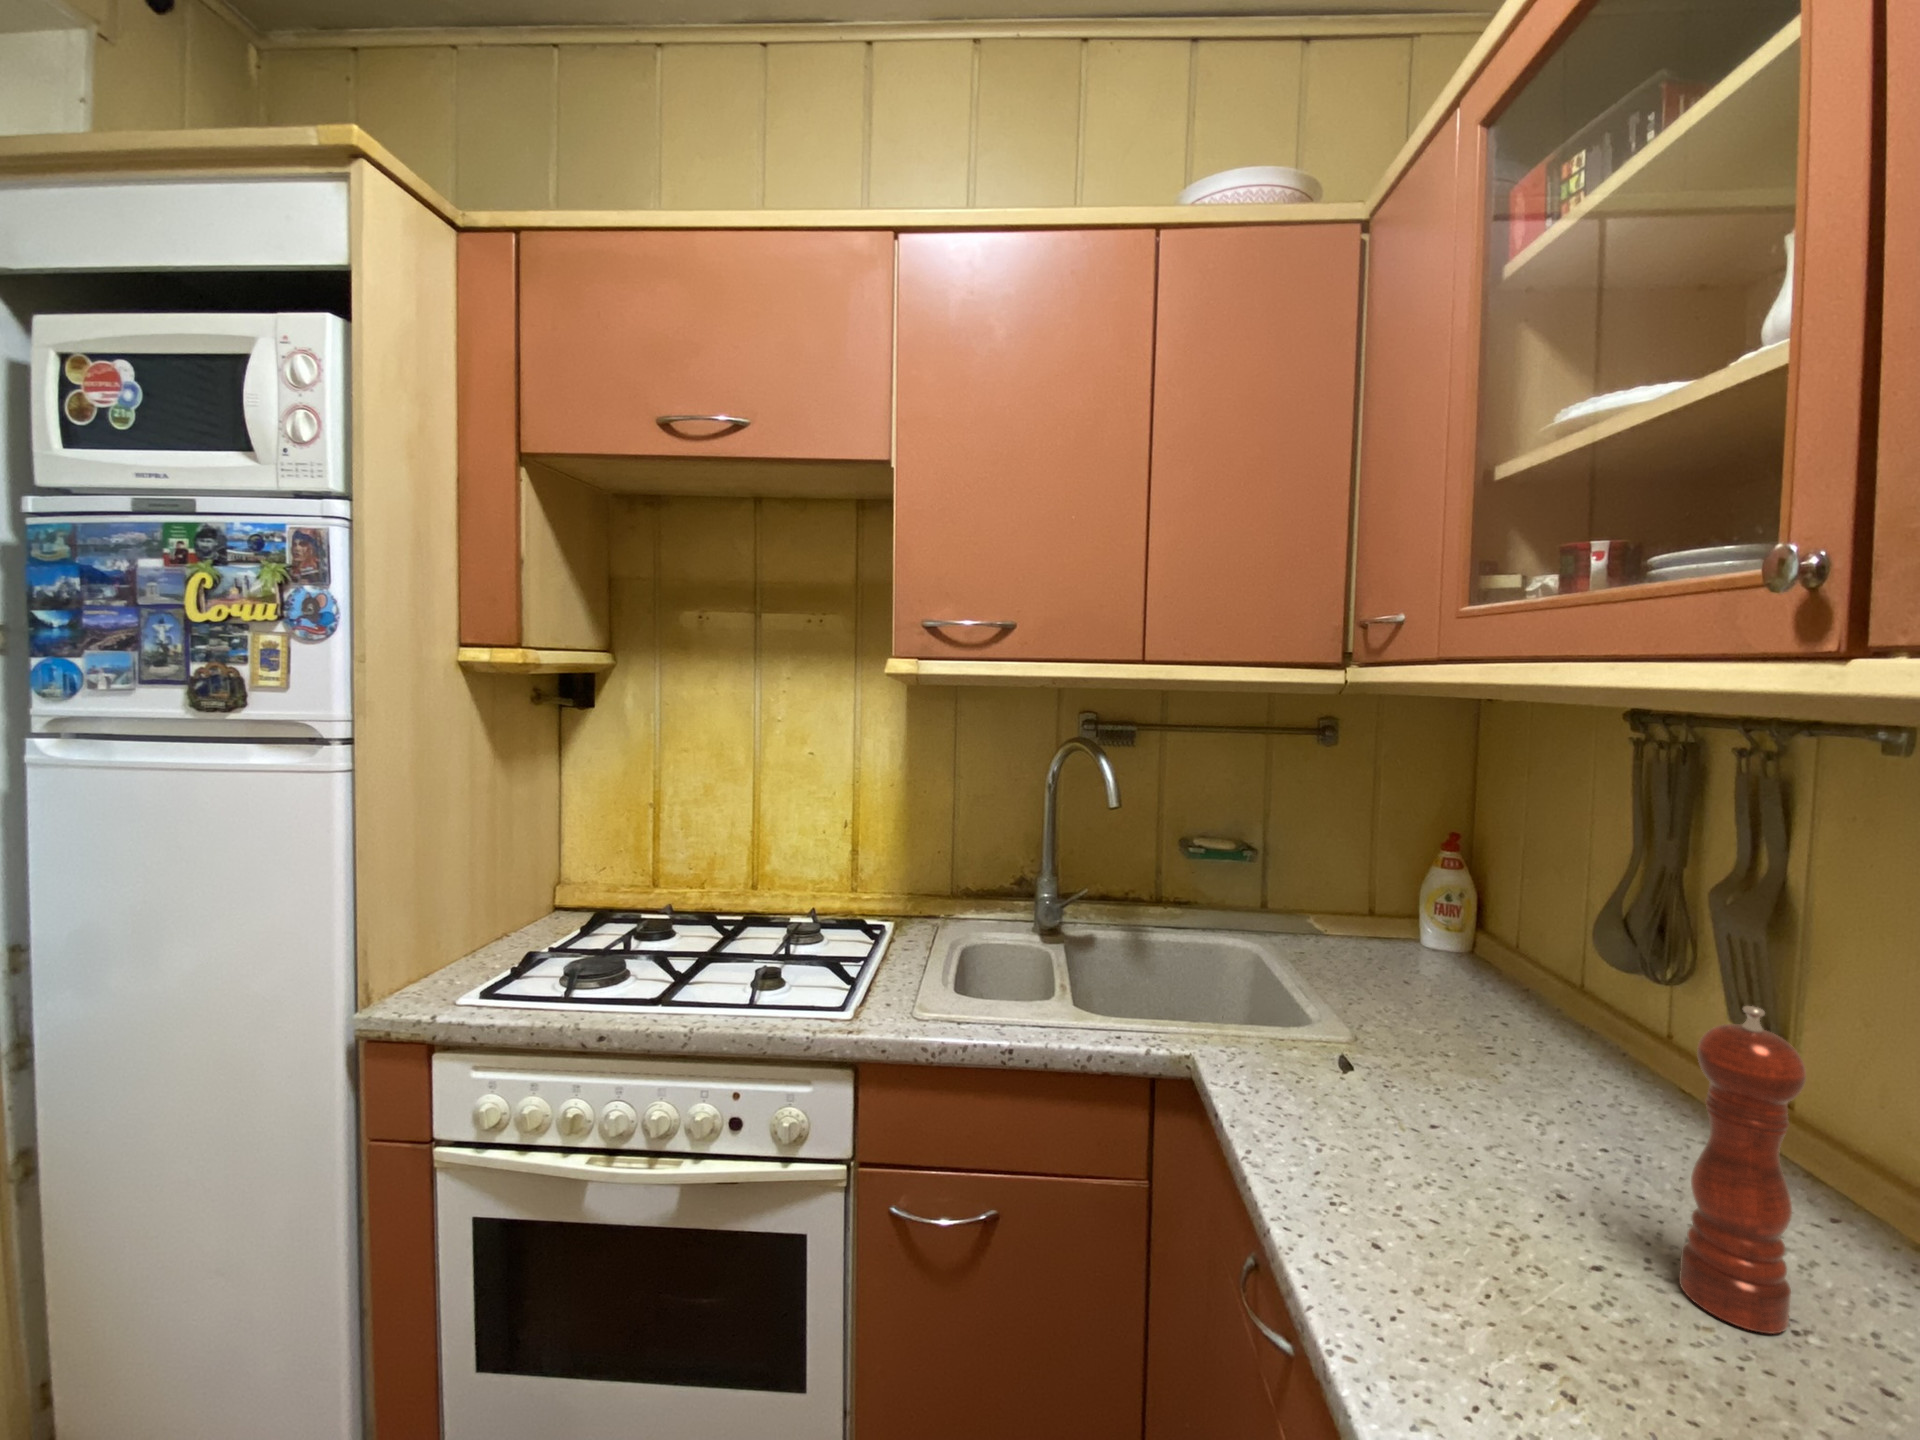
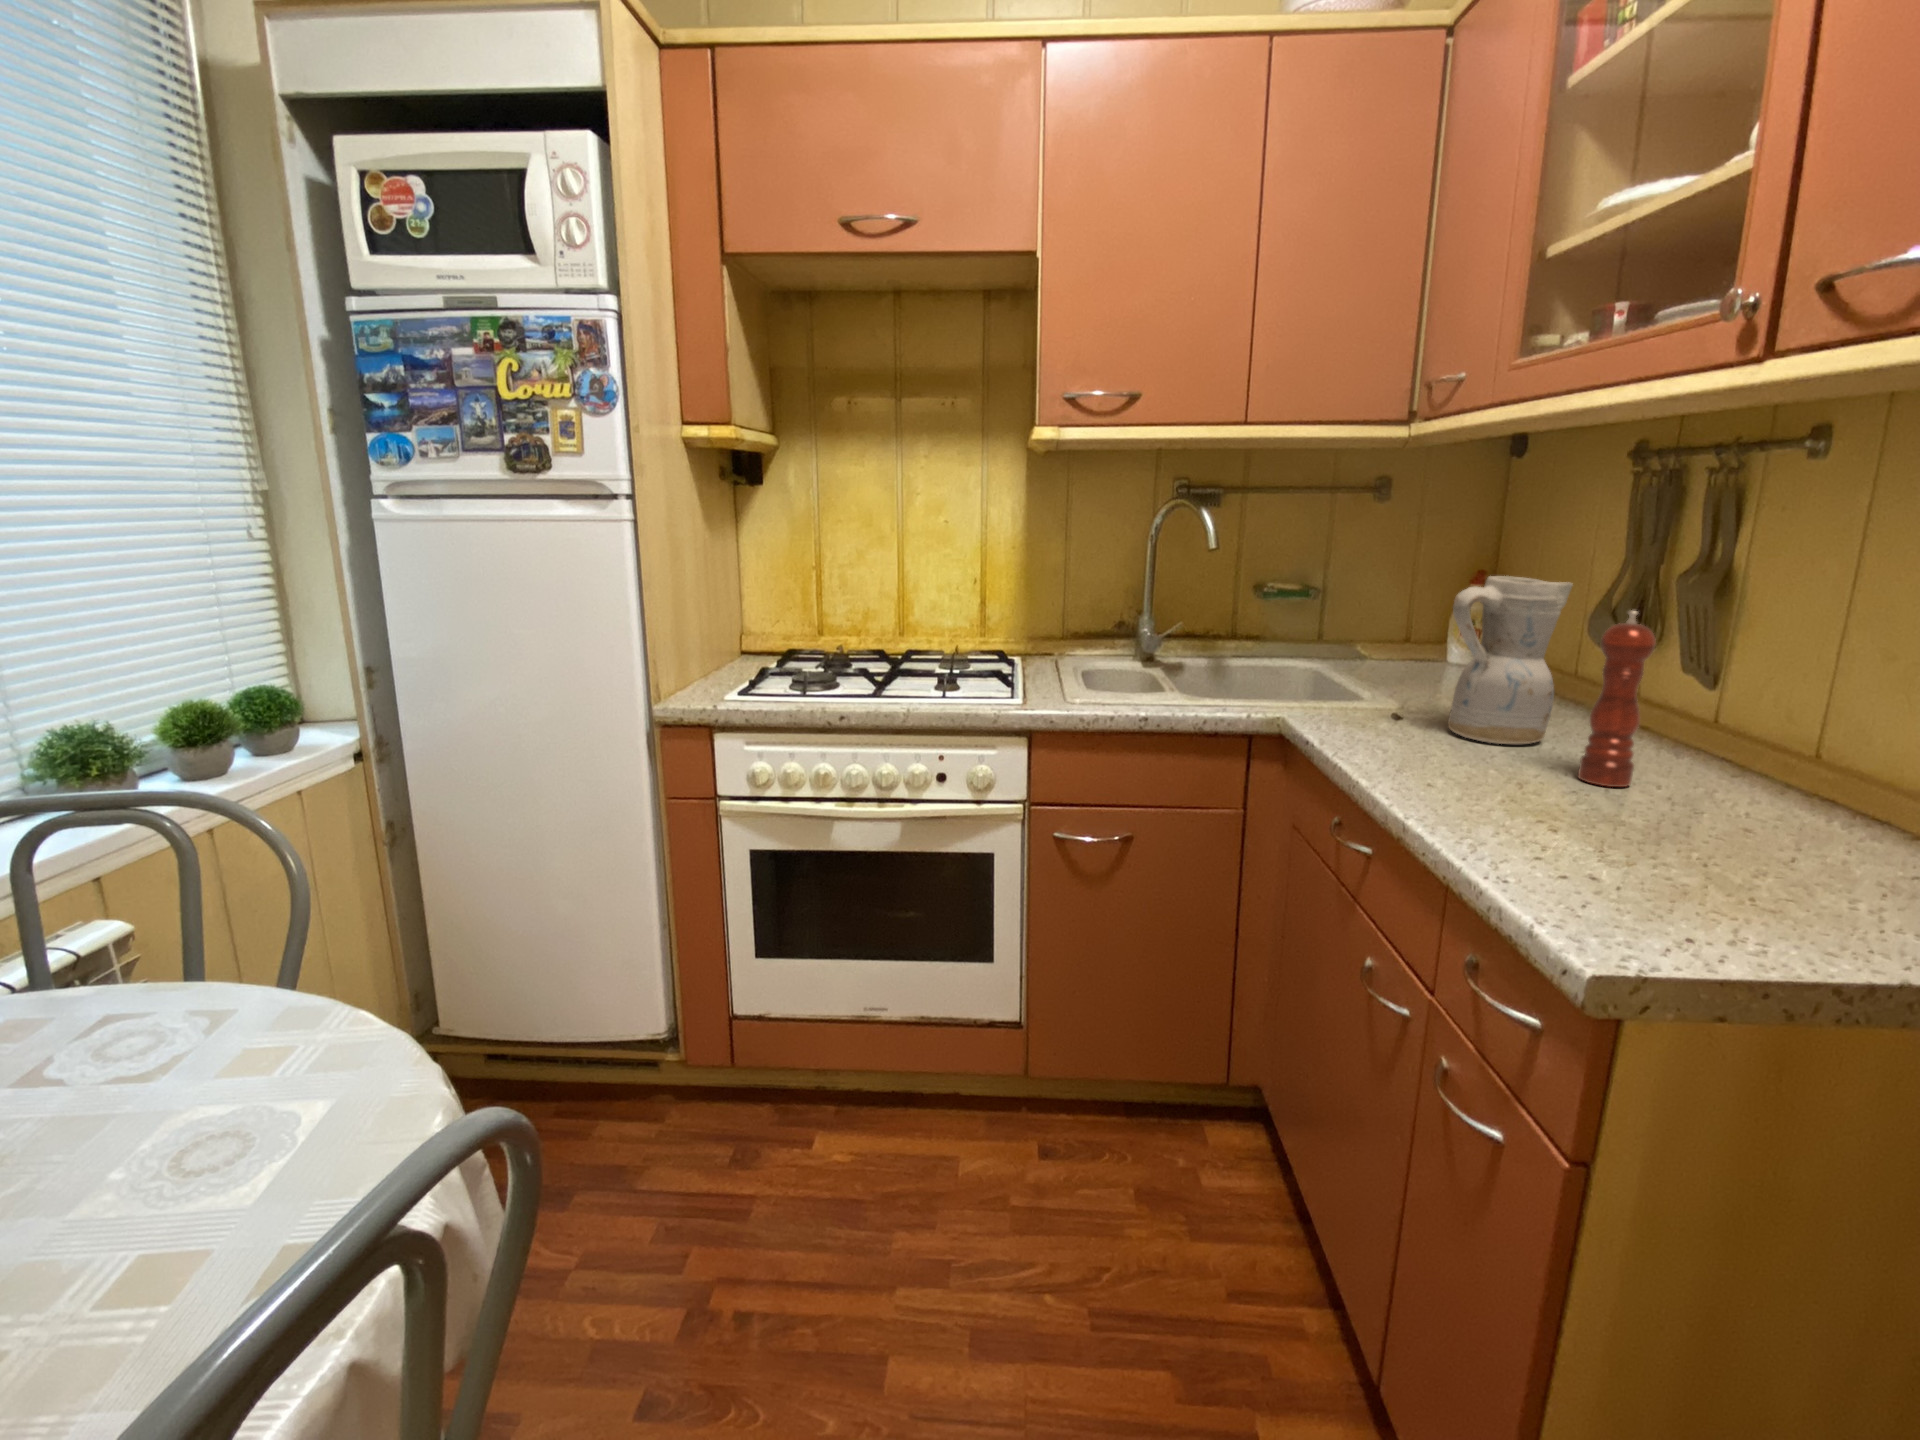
ceramic pitcher: none [1430,888,1610,1163] -> present [1448,576,1572,744]

